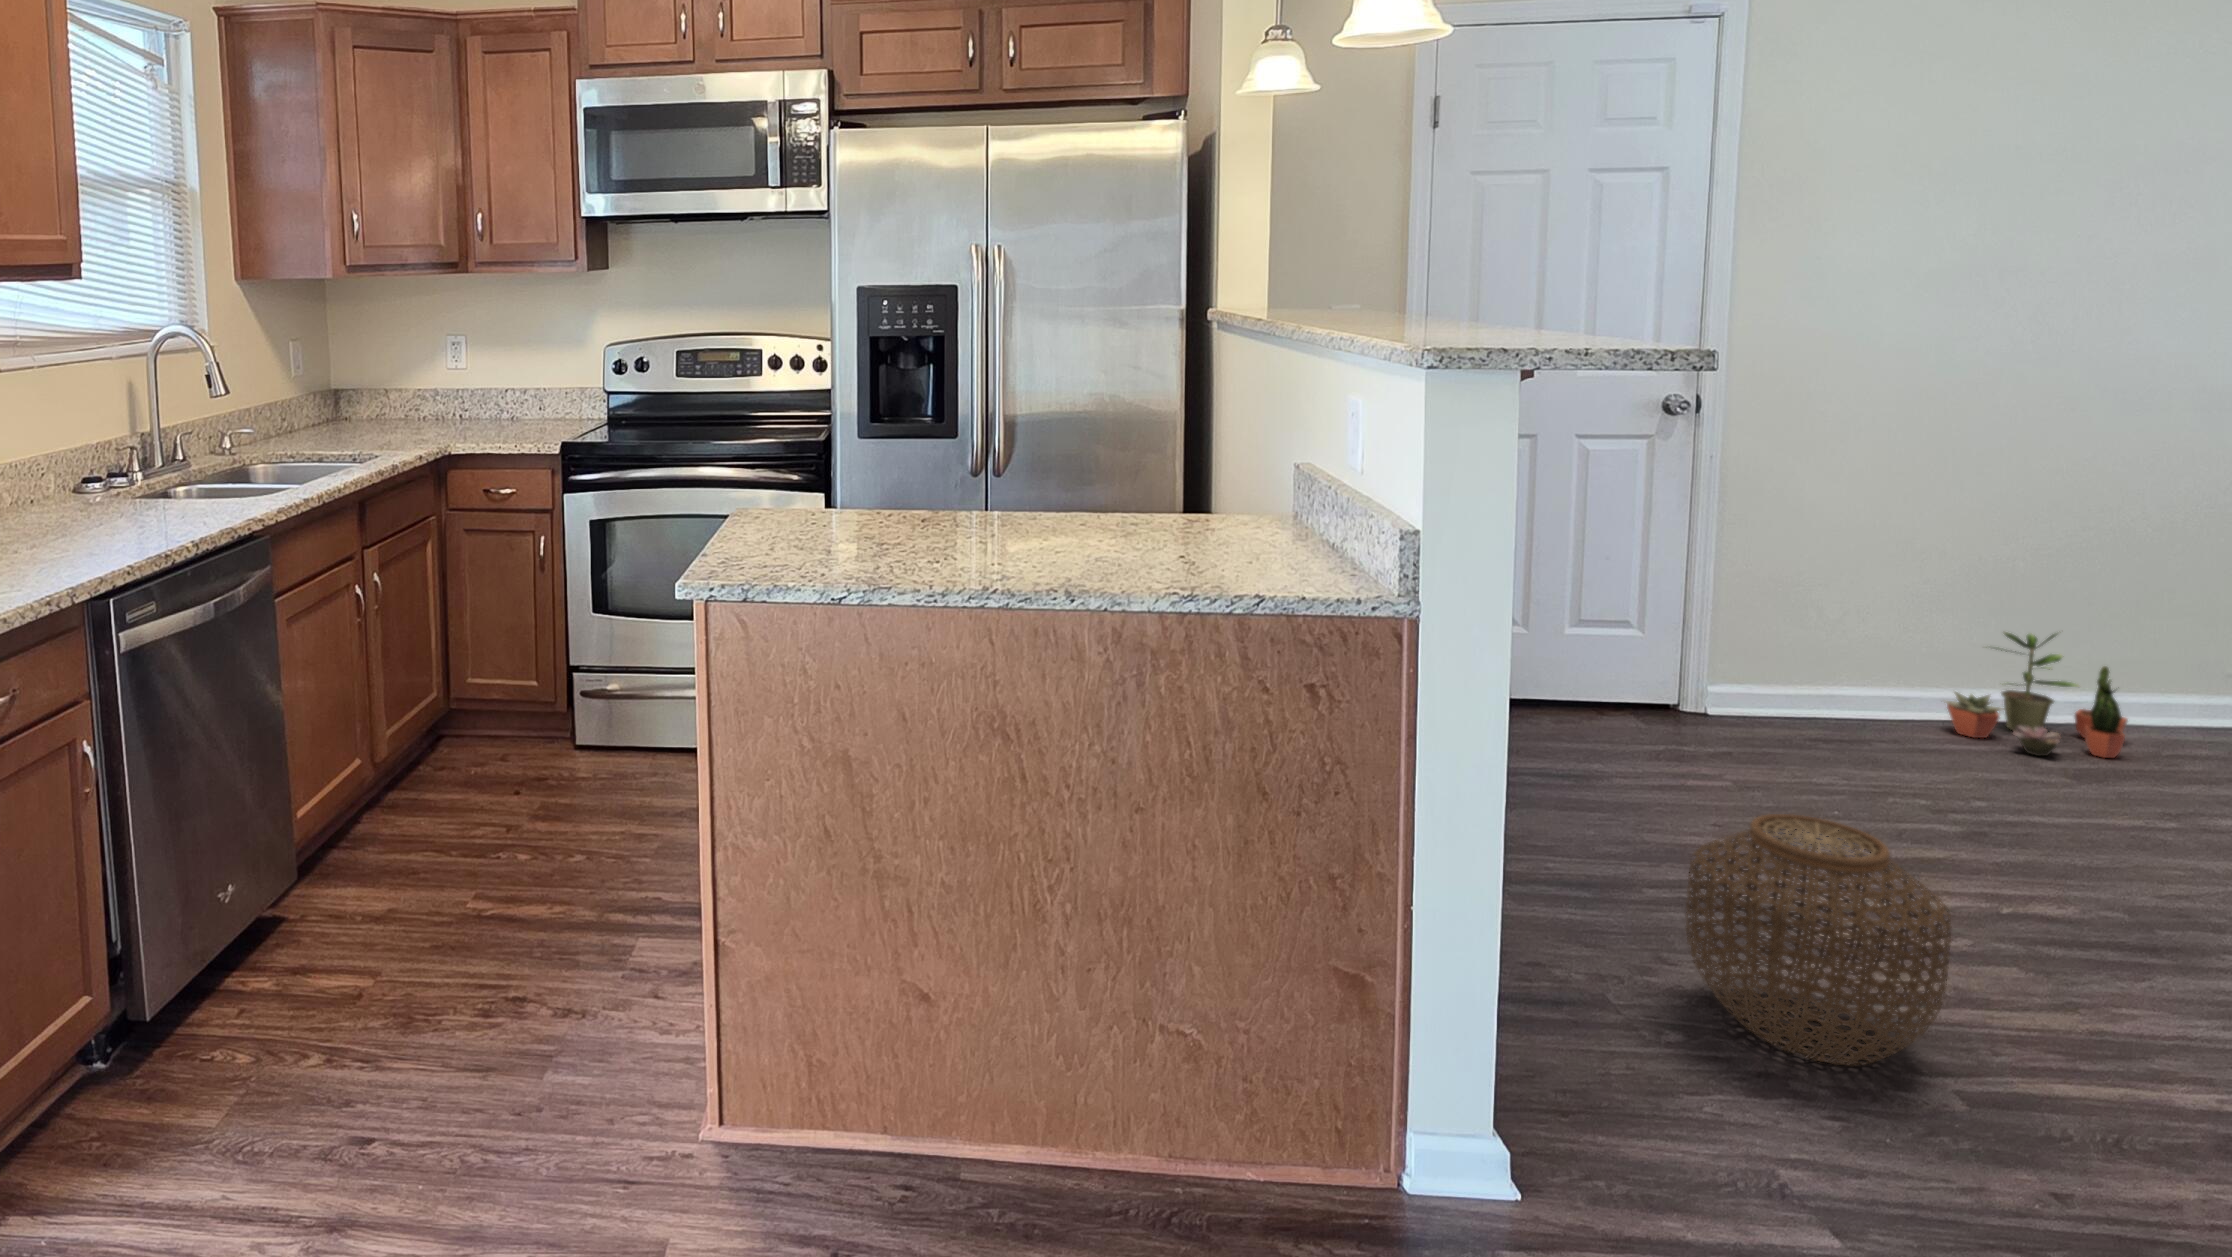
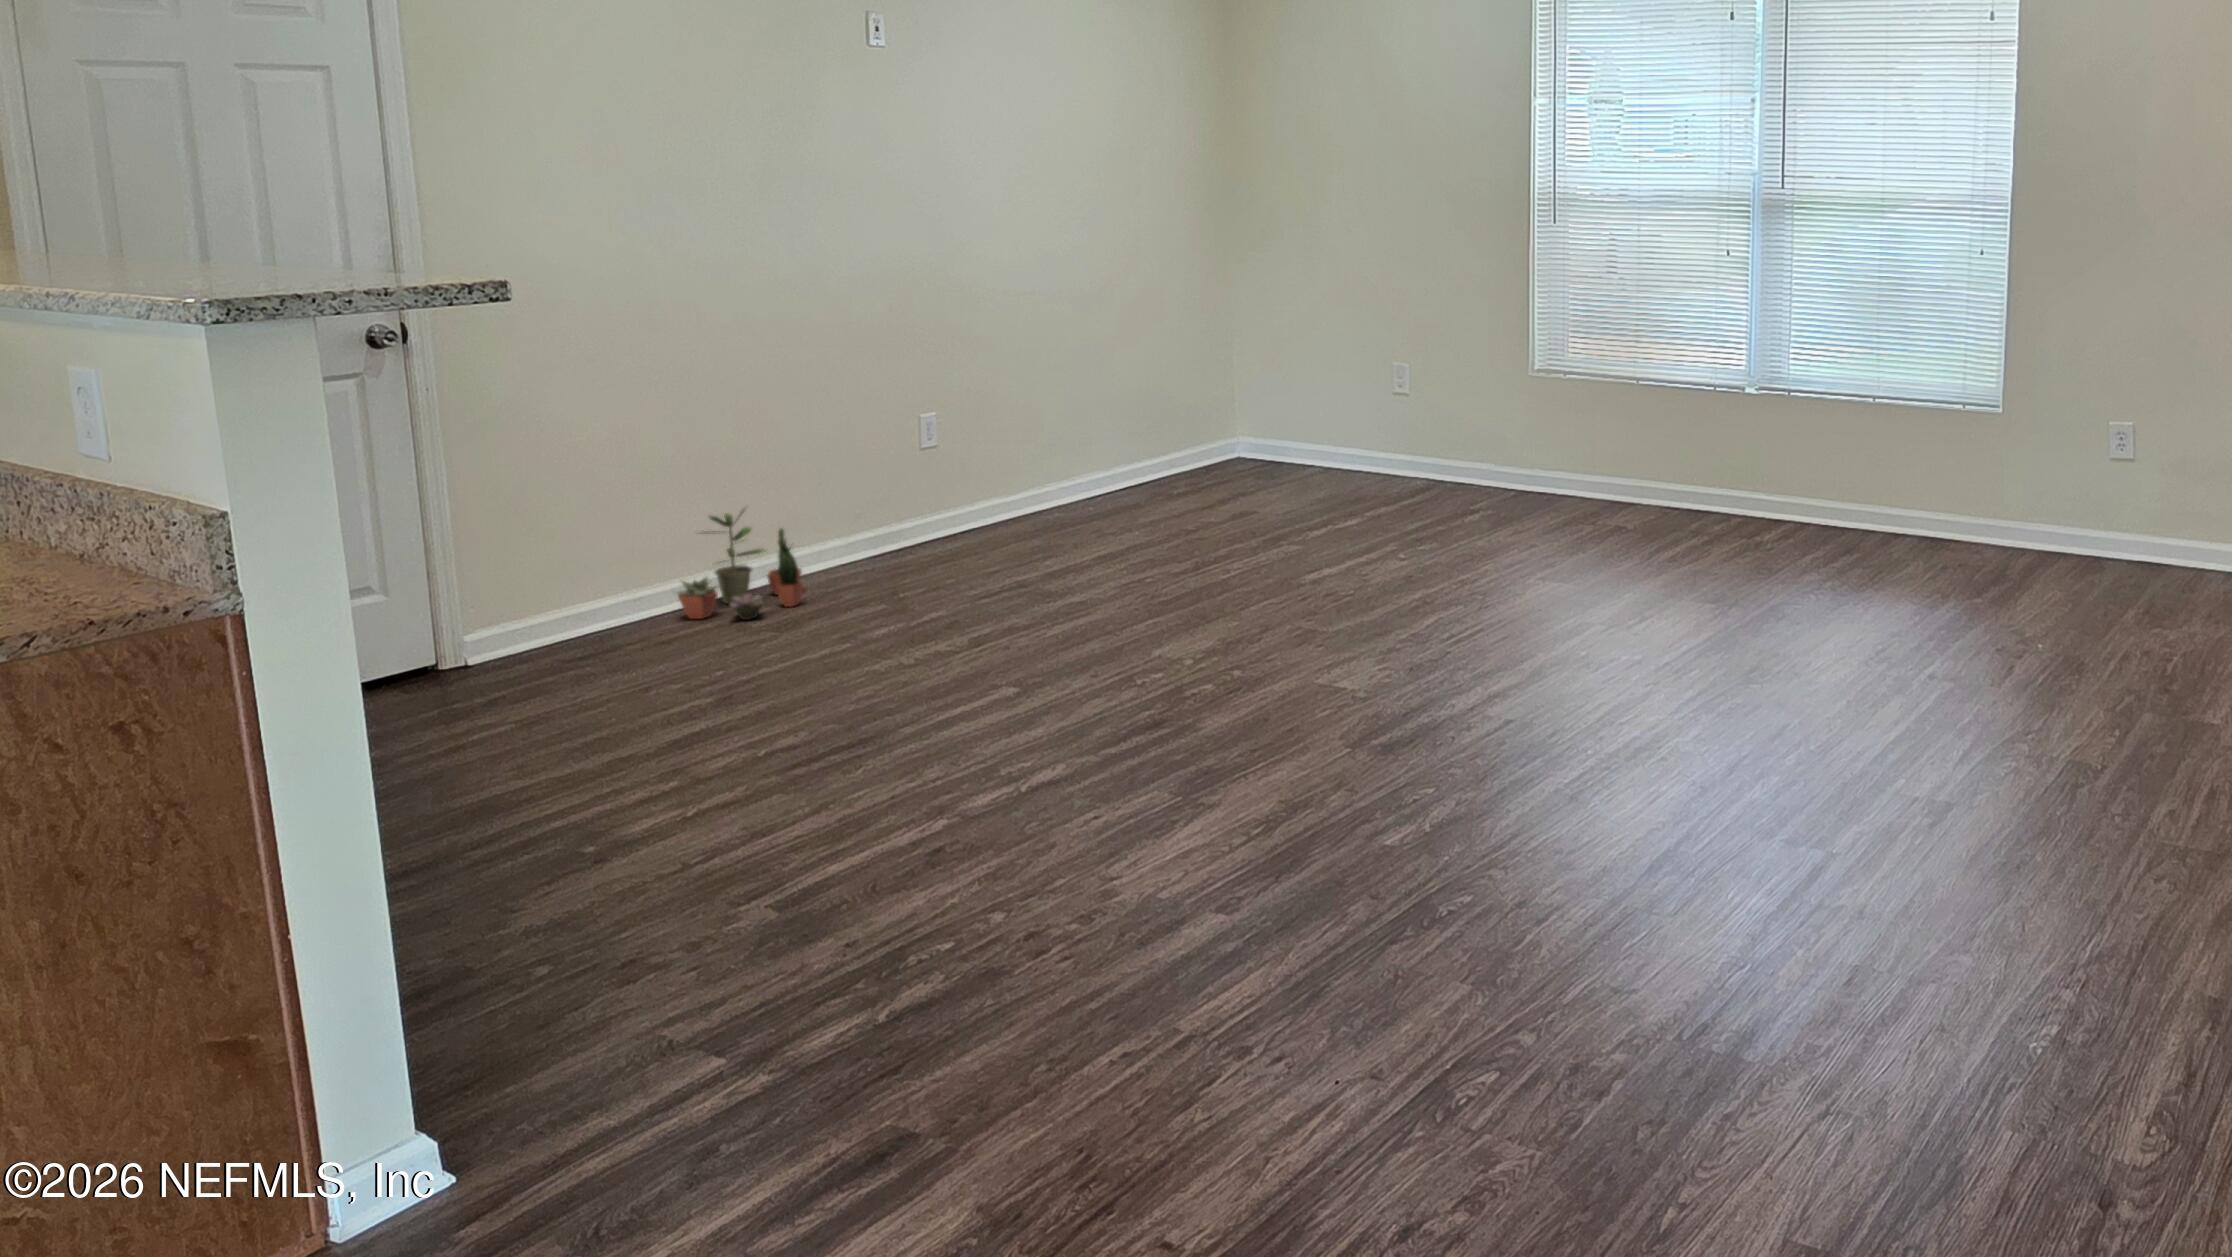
woven basket: present [1686,814,1951,1065] -> none [524,712,739,936]

